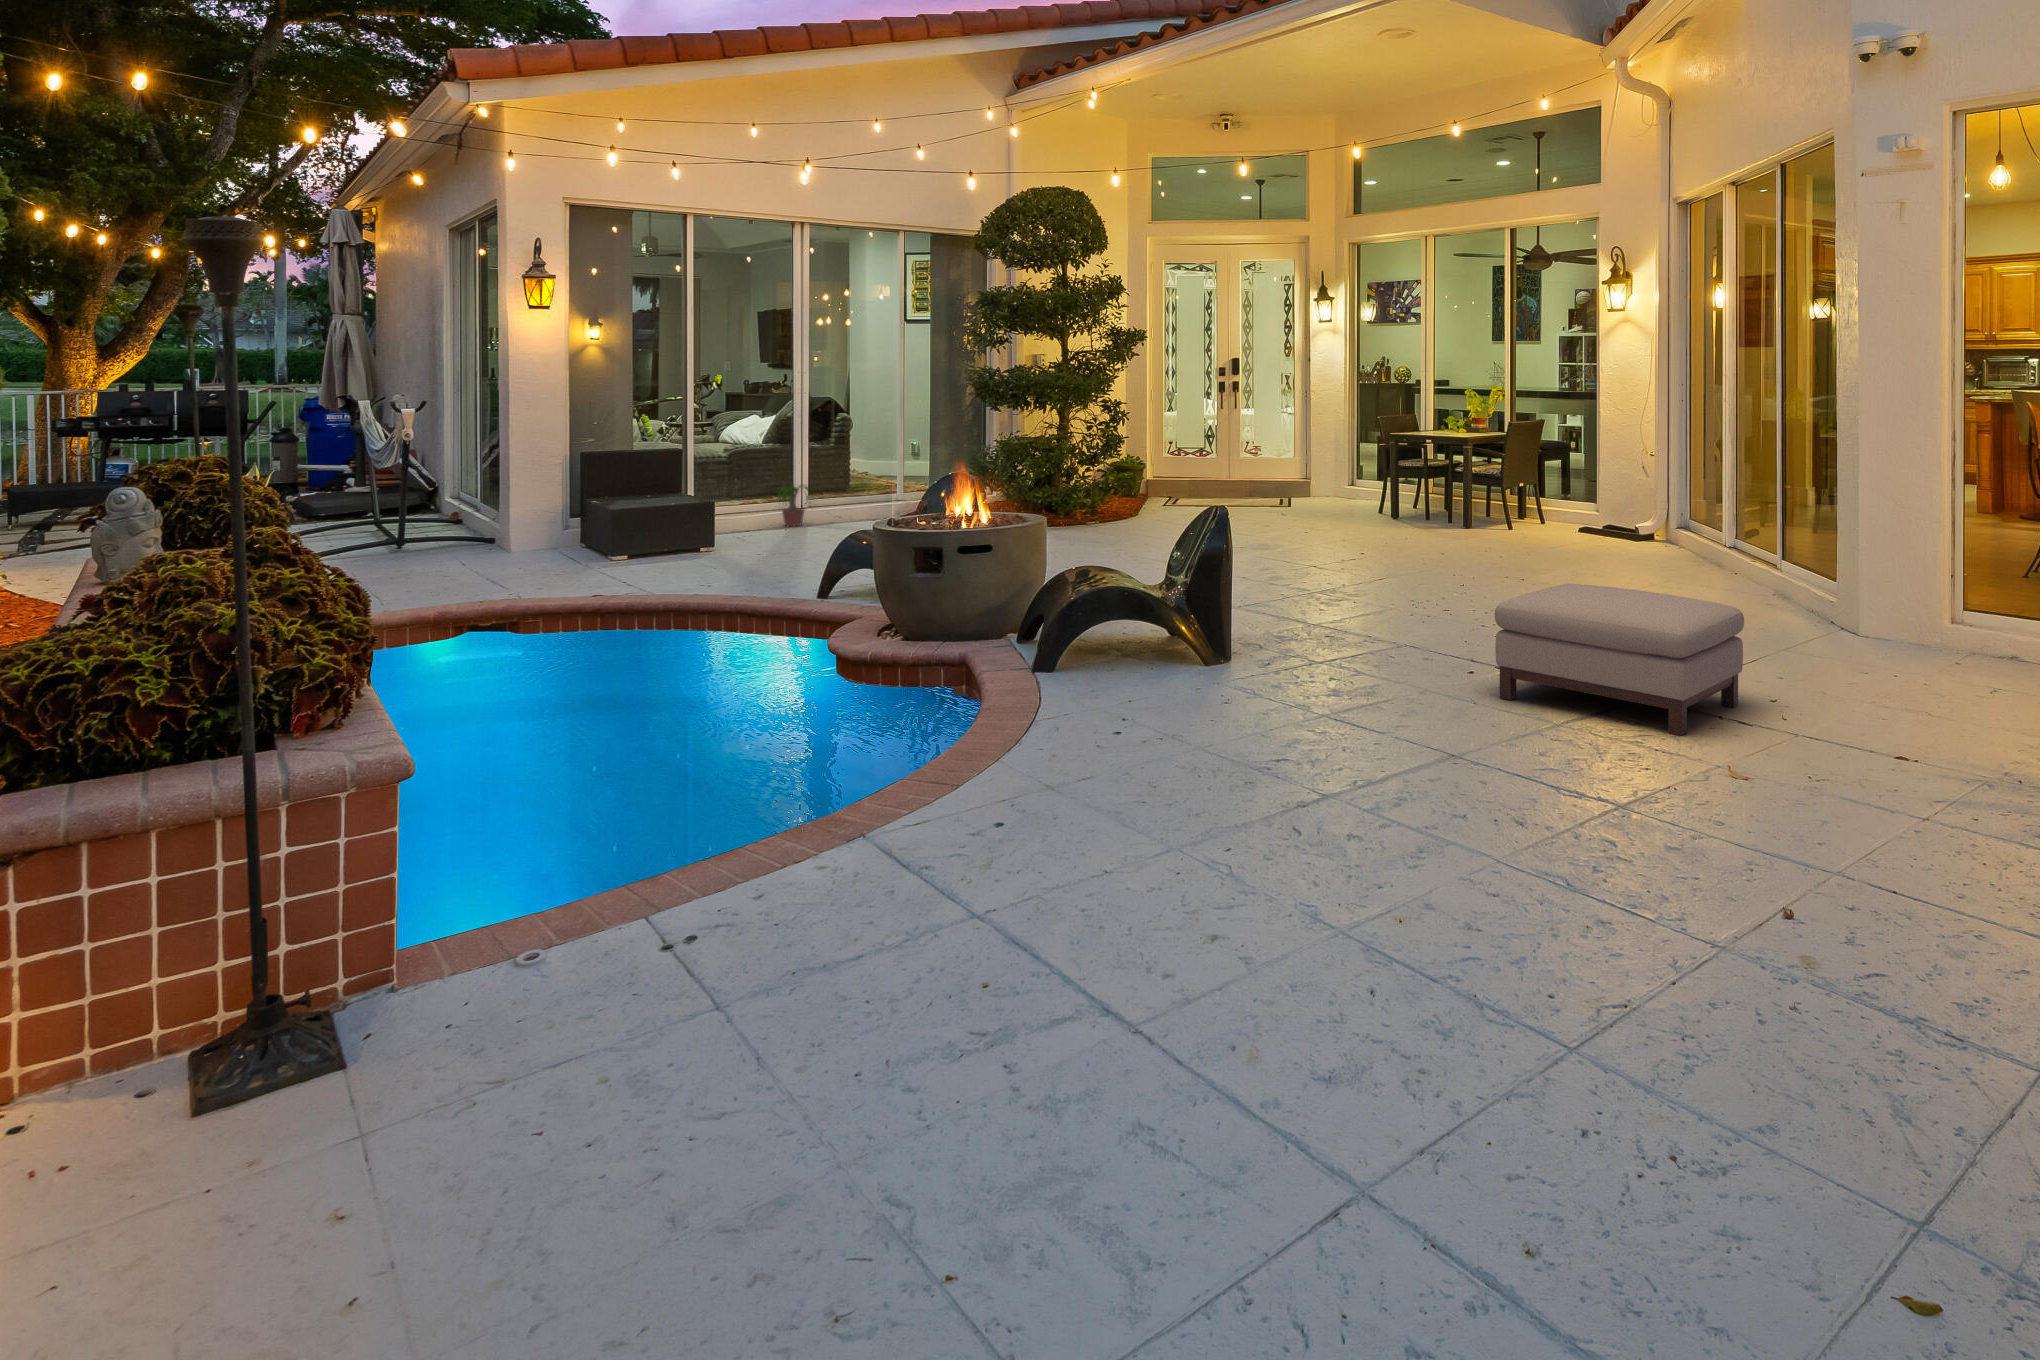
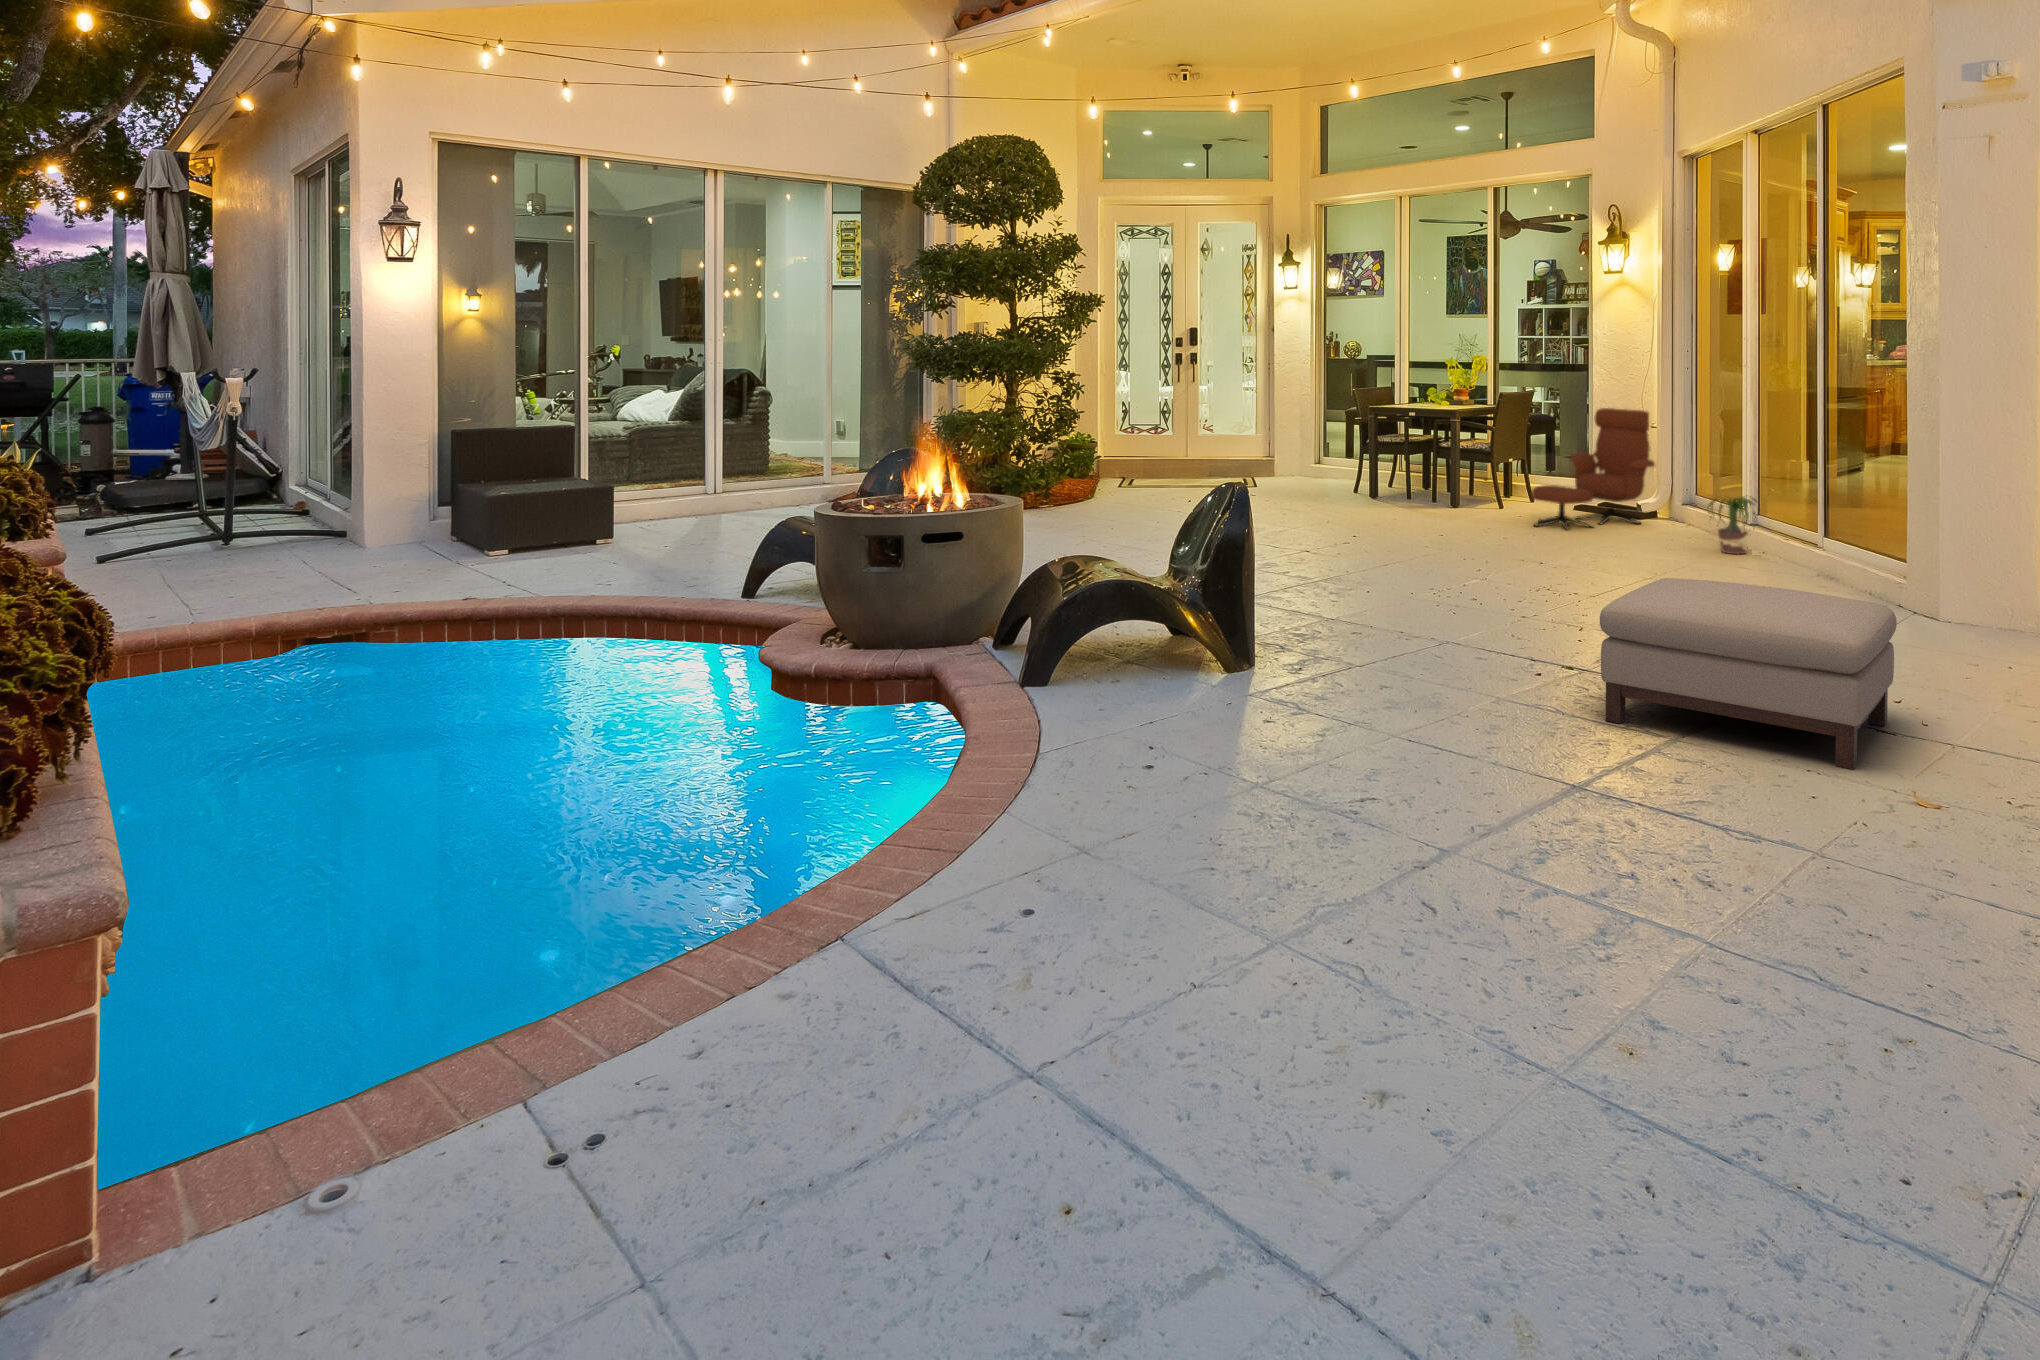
lounge chair: none [1535,437,1656,550] -> present [1532,408,1655,530]
potted plant: present [777,484,813,526] -> present [1709,497,1759,554]

